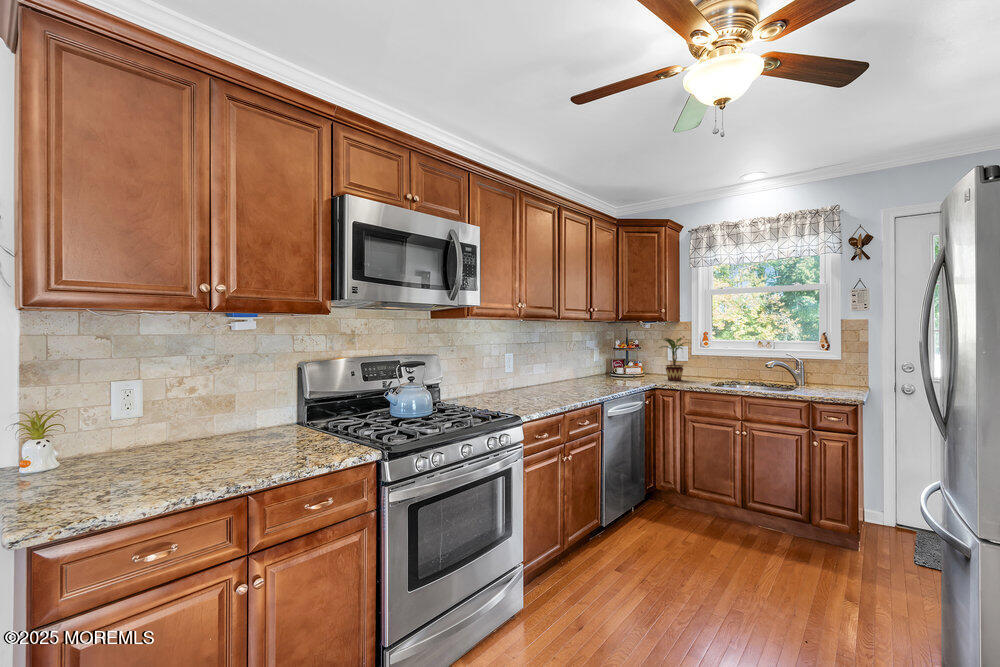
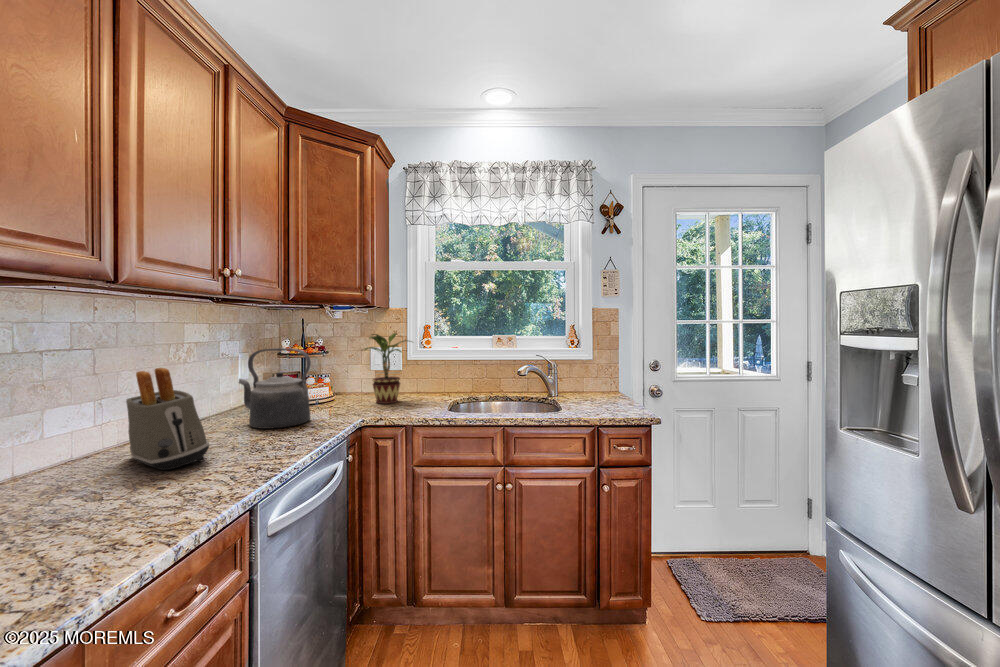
kettle: none [596,345,629,383] -> present [239,348,311,429]
toaster: none [560,350,589,389] -> present [126,368,209,470]

